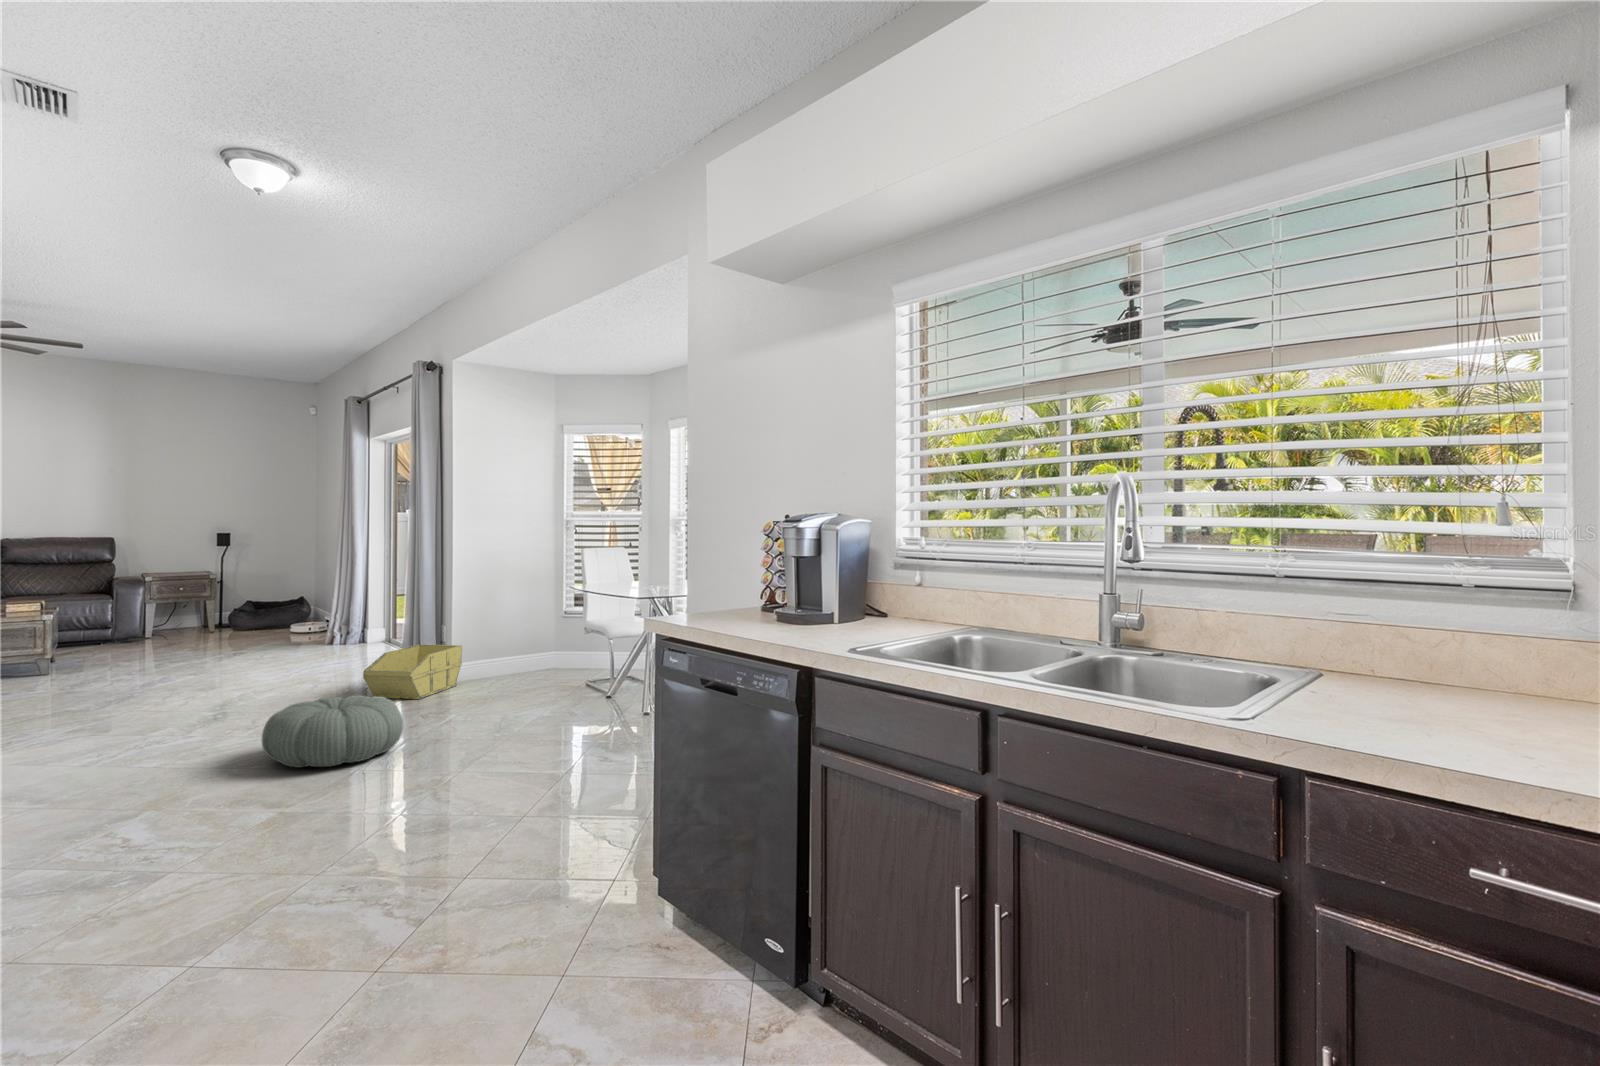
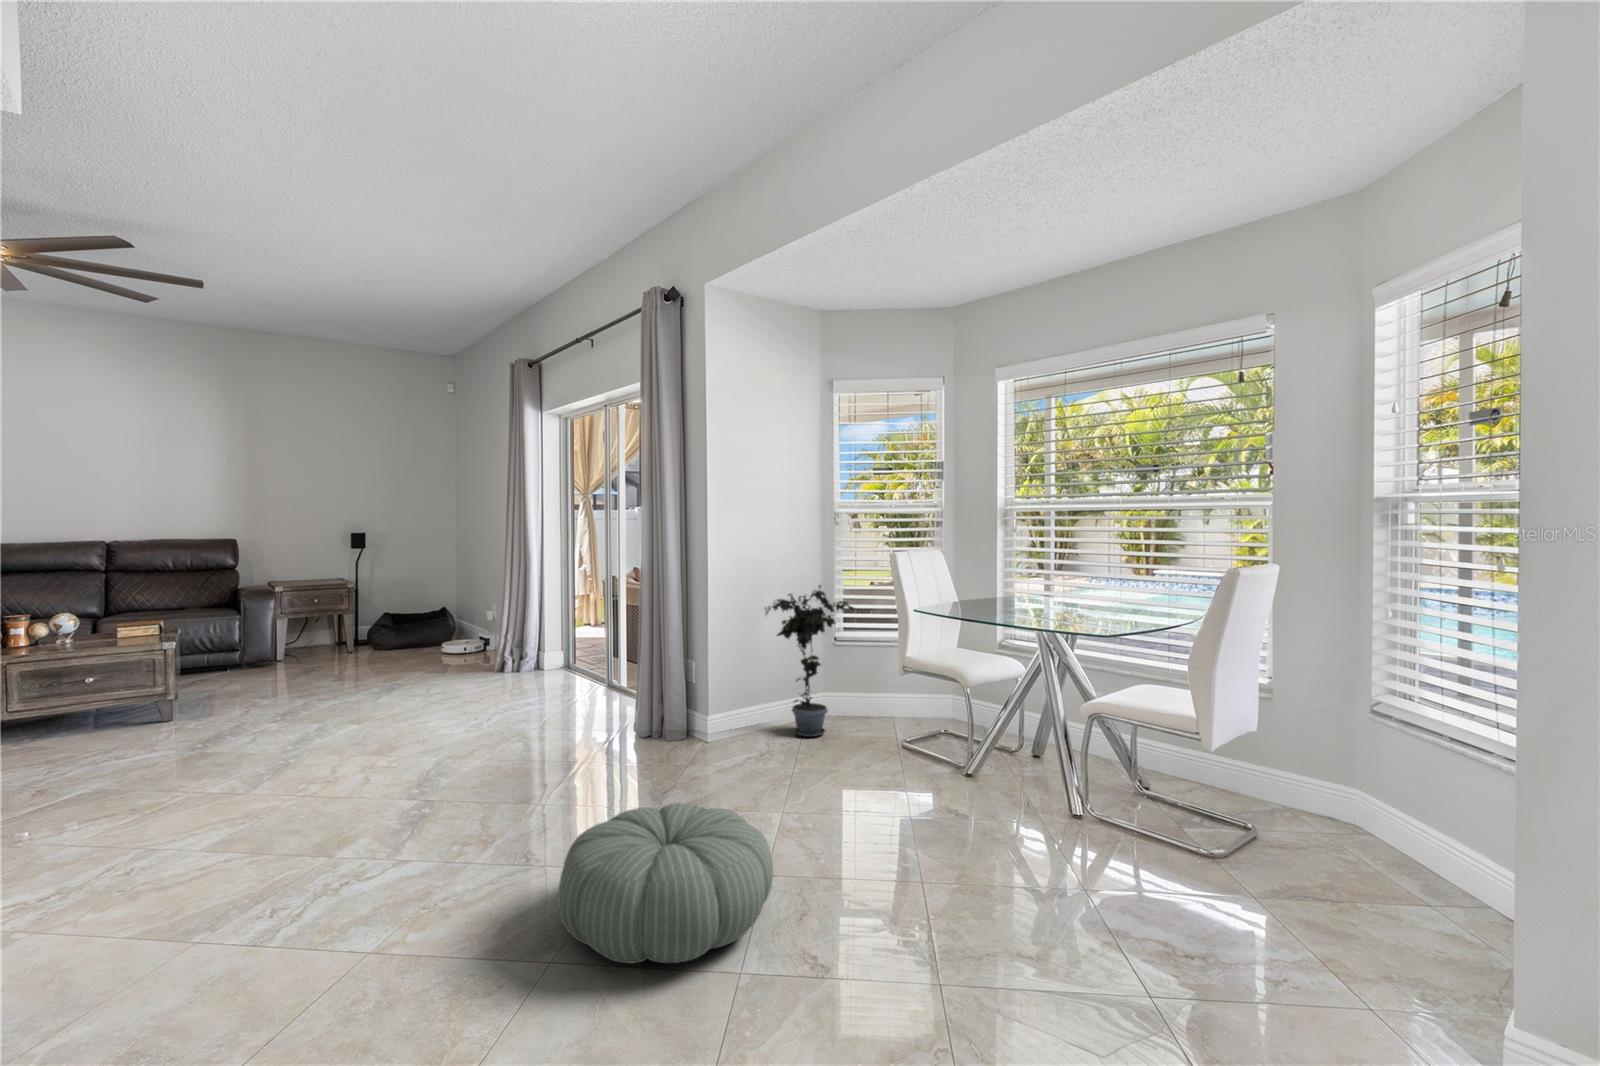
potted plant: none [493,573,570,682] -> present [766,585,854,737]
storage bin: present [363,645,462,699] -> none [611,685,721,772]

